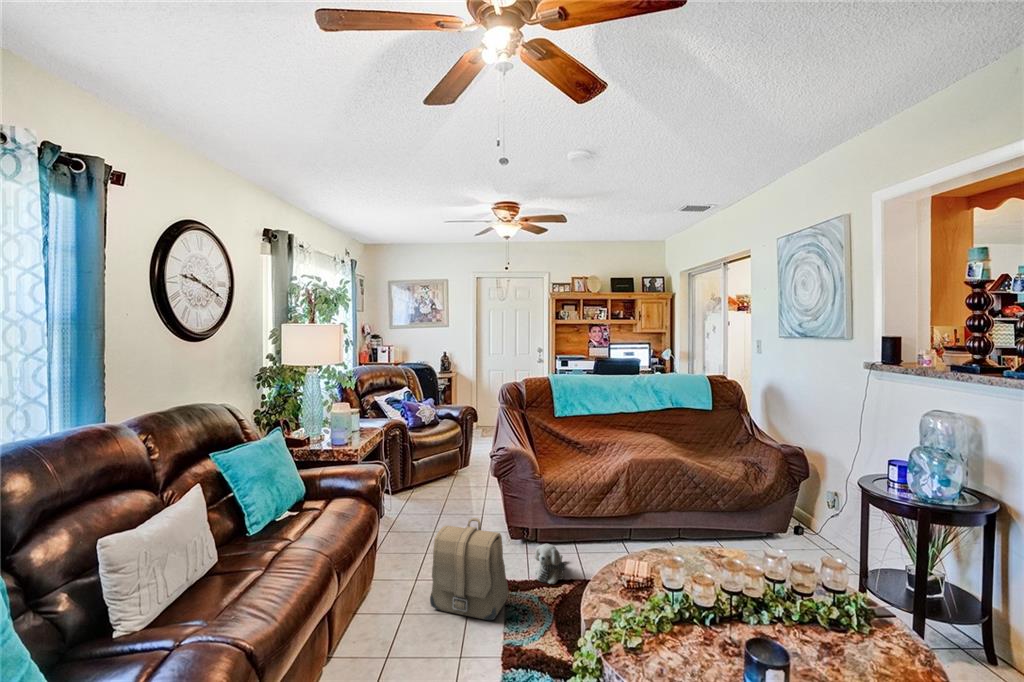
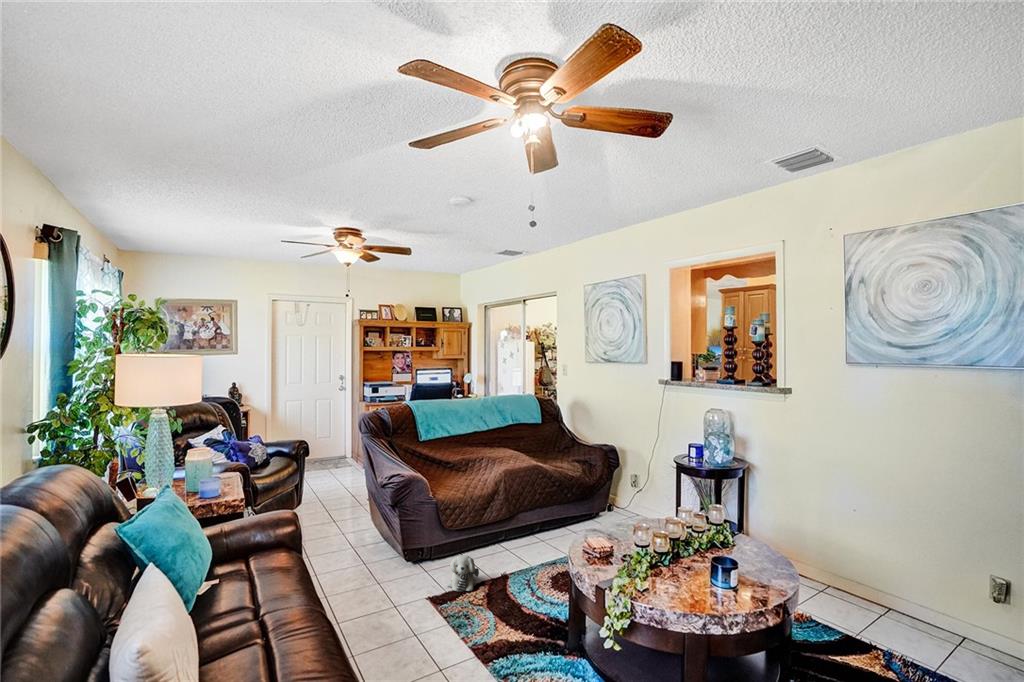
backpack: present [430,518,508,620] -> none [376,540,449,641]

